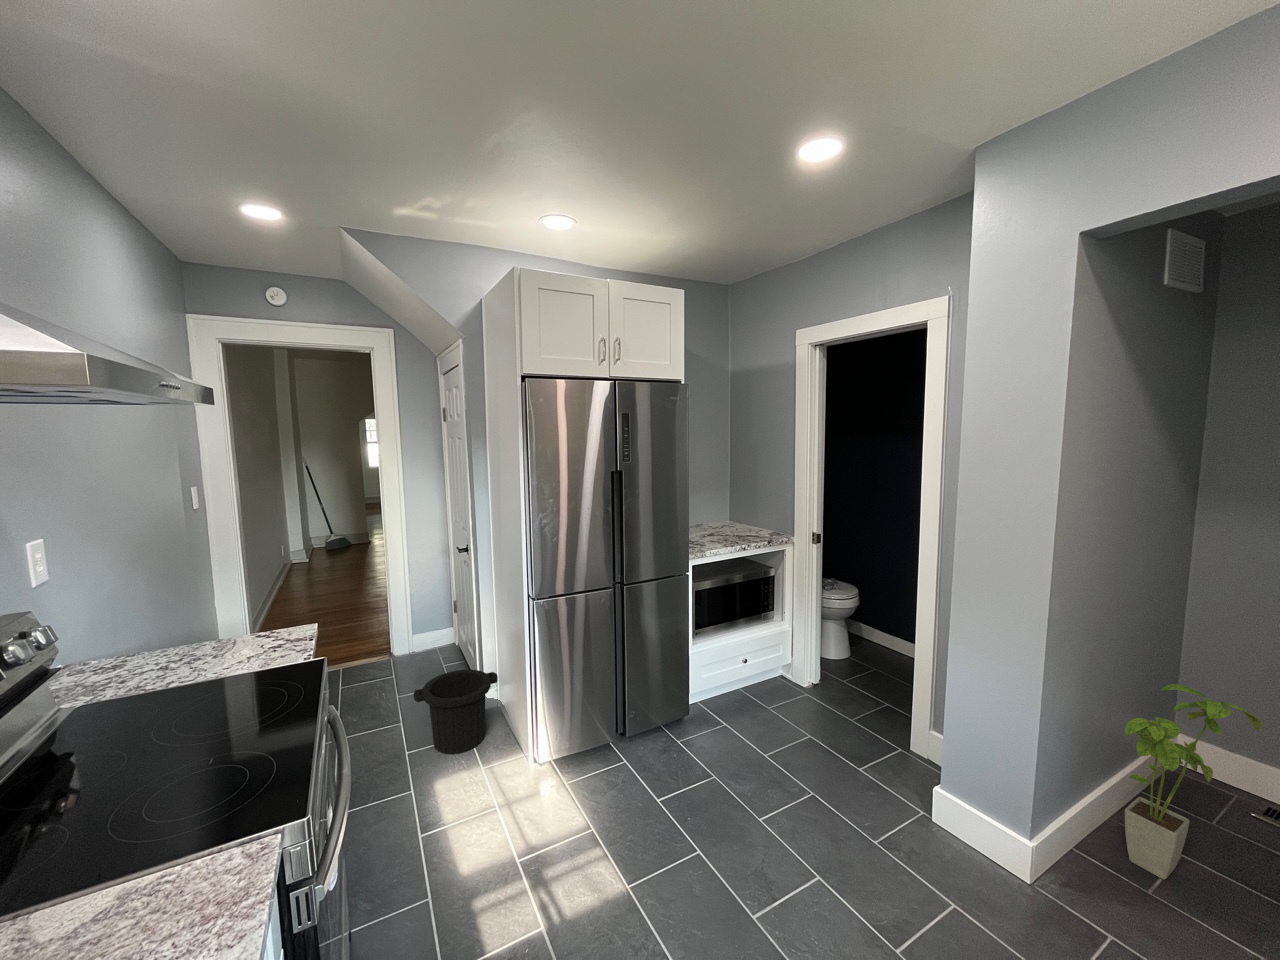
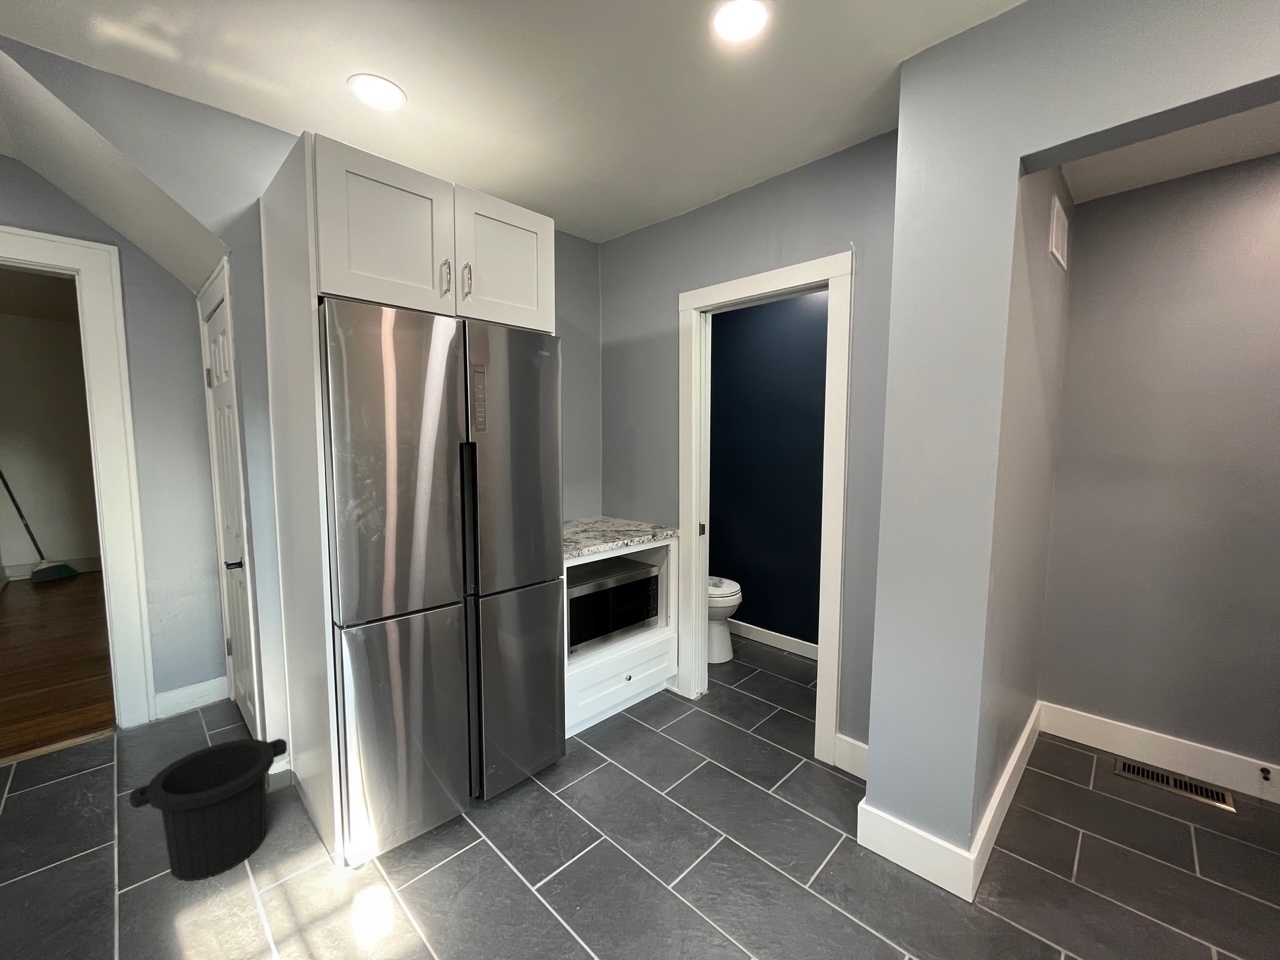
house plant: present [1125,684,1262,879] -> none [1028,655,1158,863]

